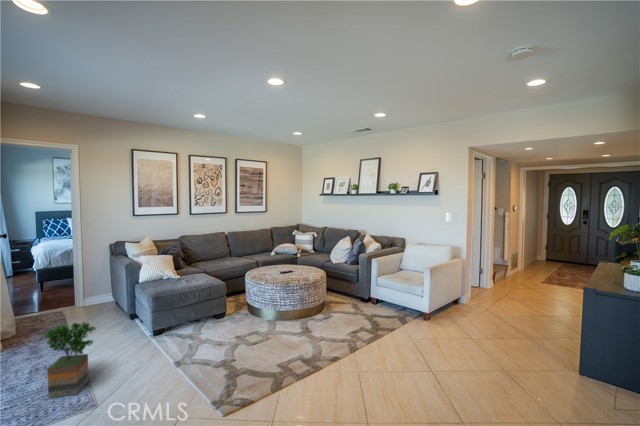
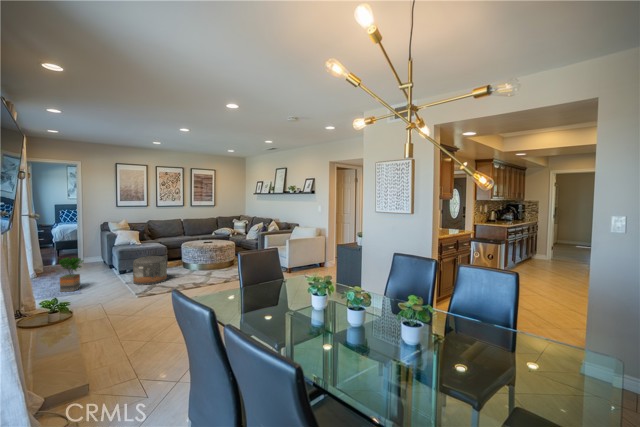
pouf: none [185,305,242,367] -> present [133,256,167,285]

